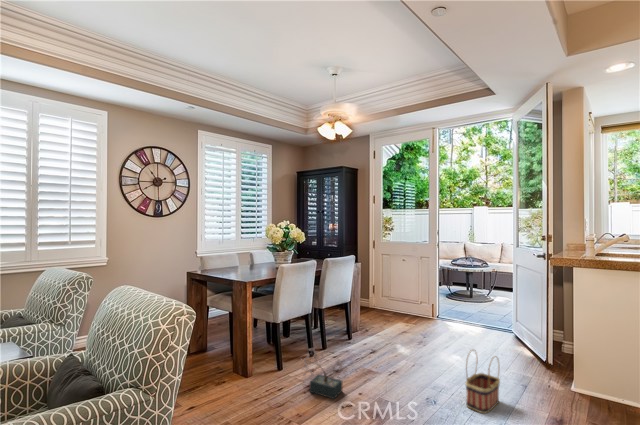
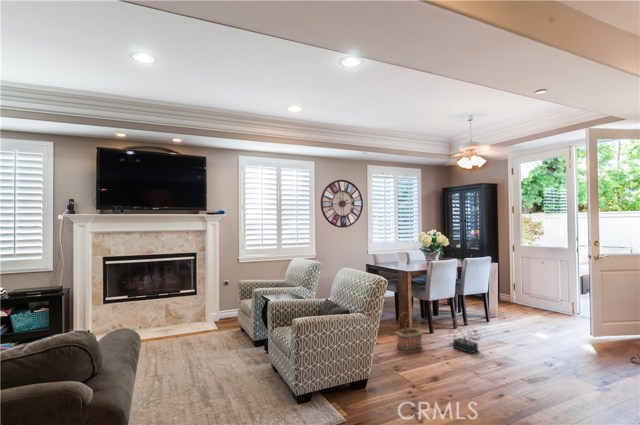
basket: present [465,352,500,413] -> present [397,316,422,350]

